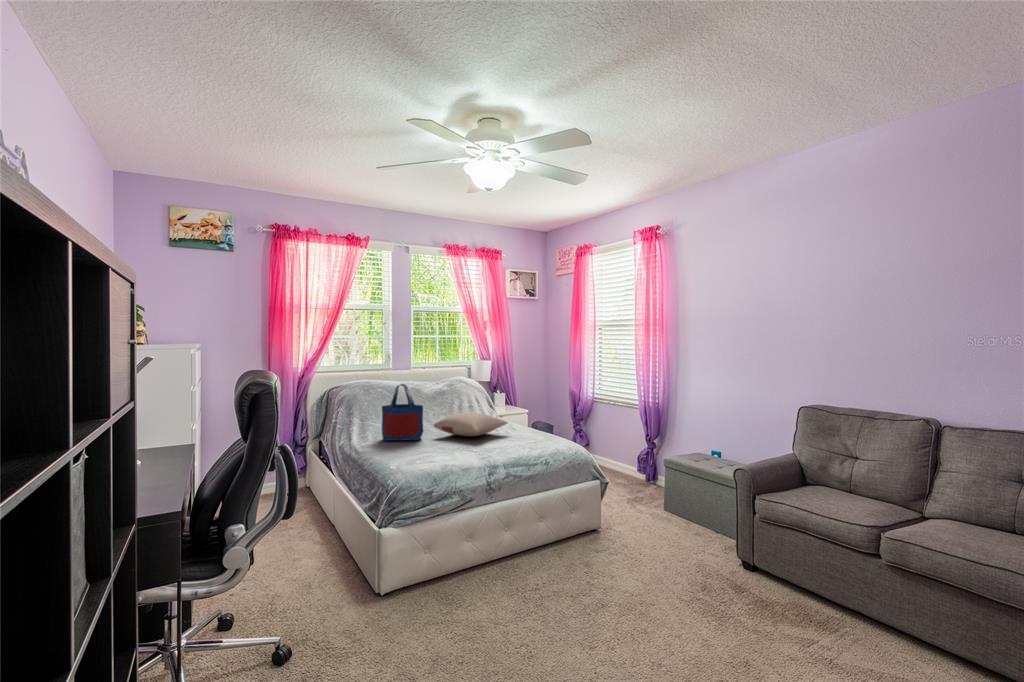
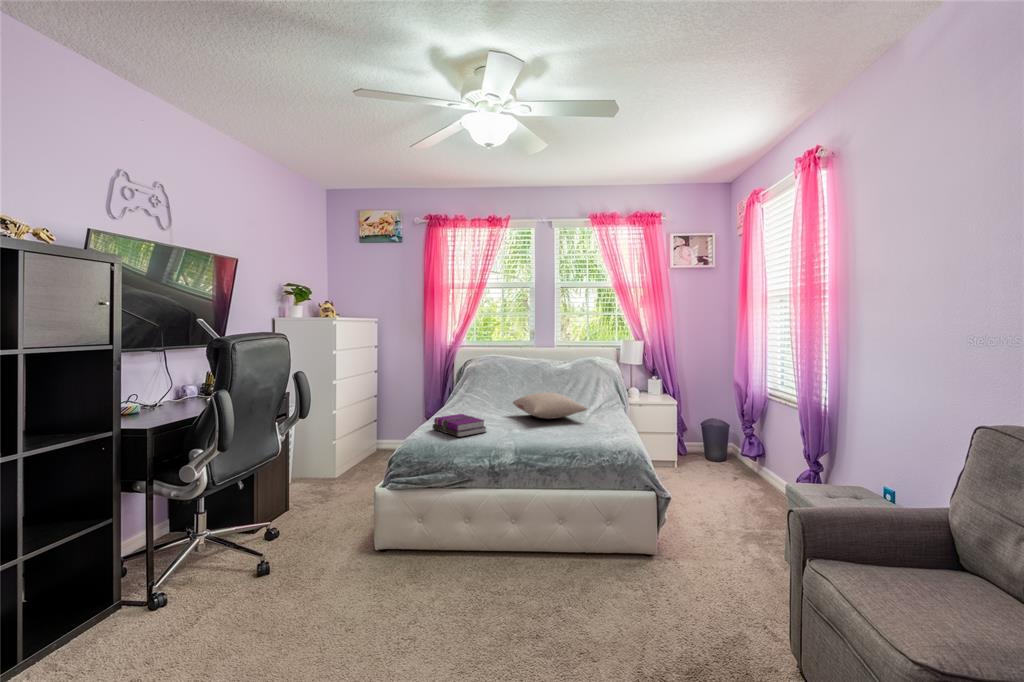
tote bag: present [382,384,423,441] -> none [466,359,502,415]
notebook: none [394,441,450,463] -> present [433,414,486,437]

